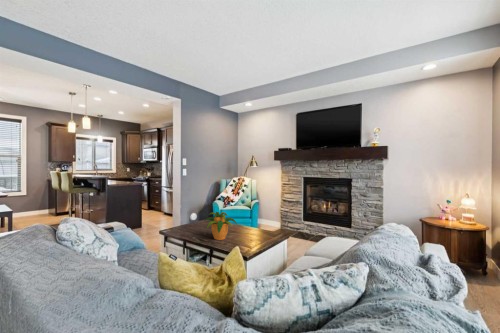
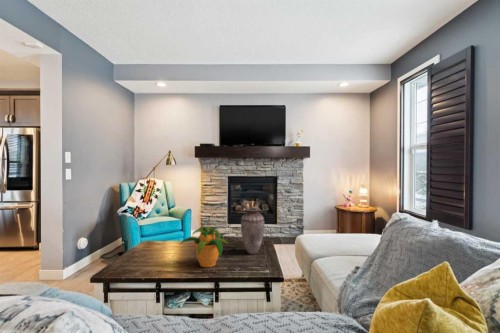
vase: none [251,202,270,239] -> present [241,208,264,254]

